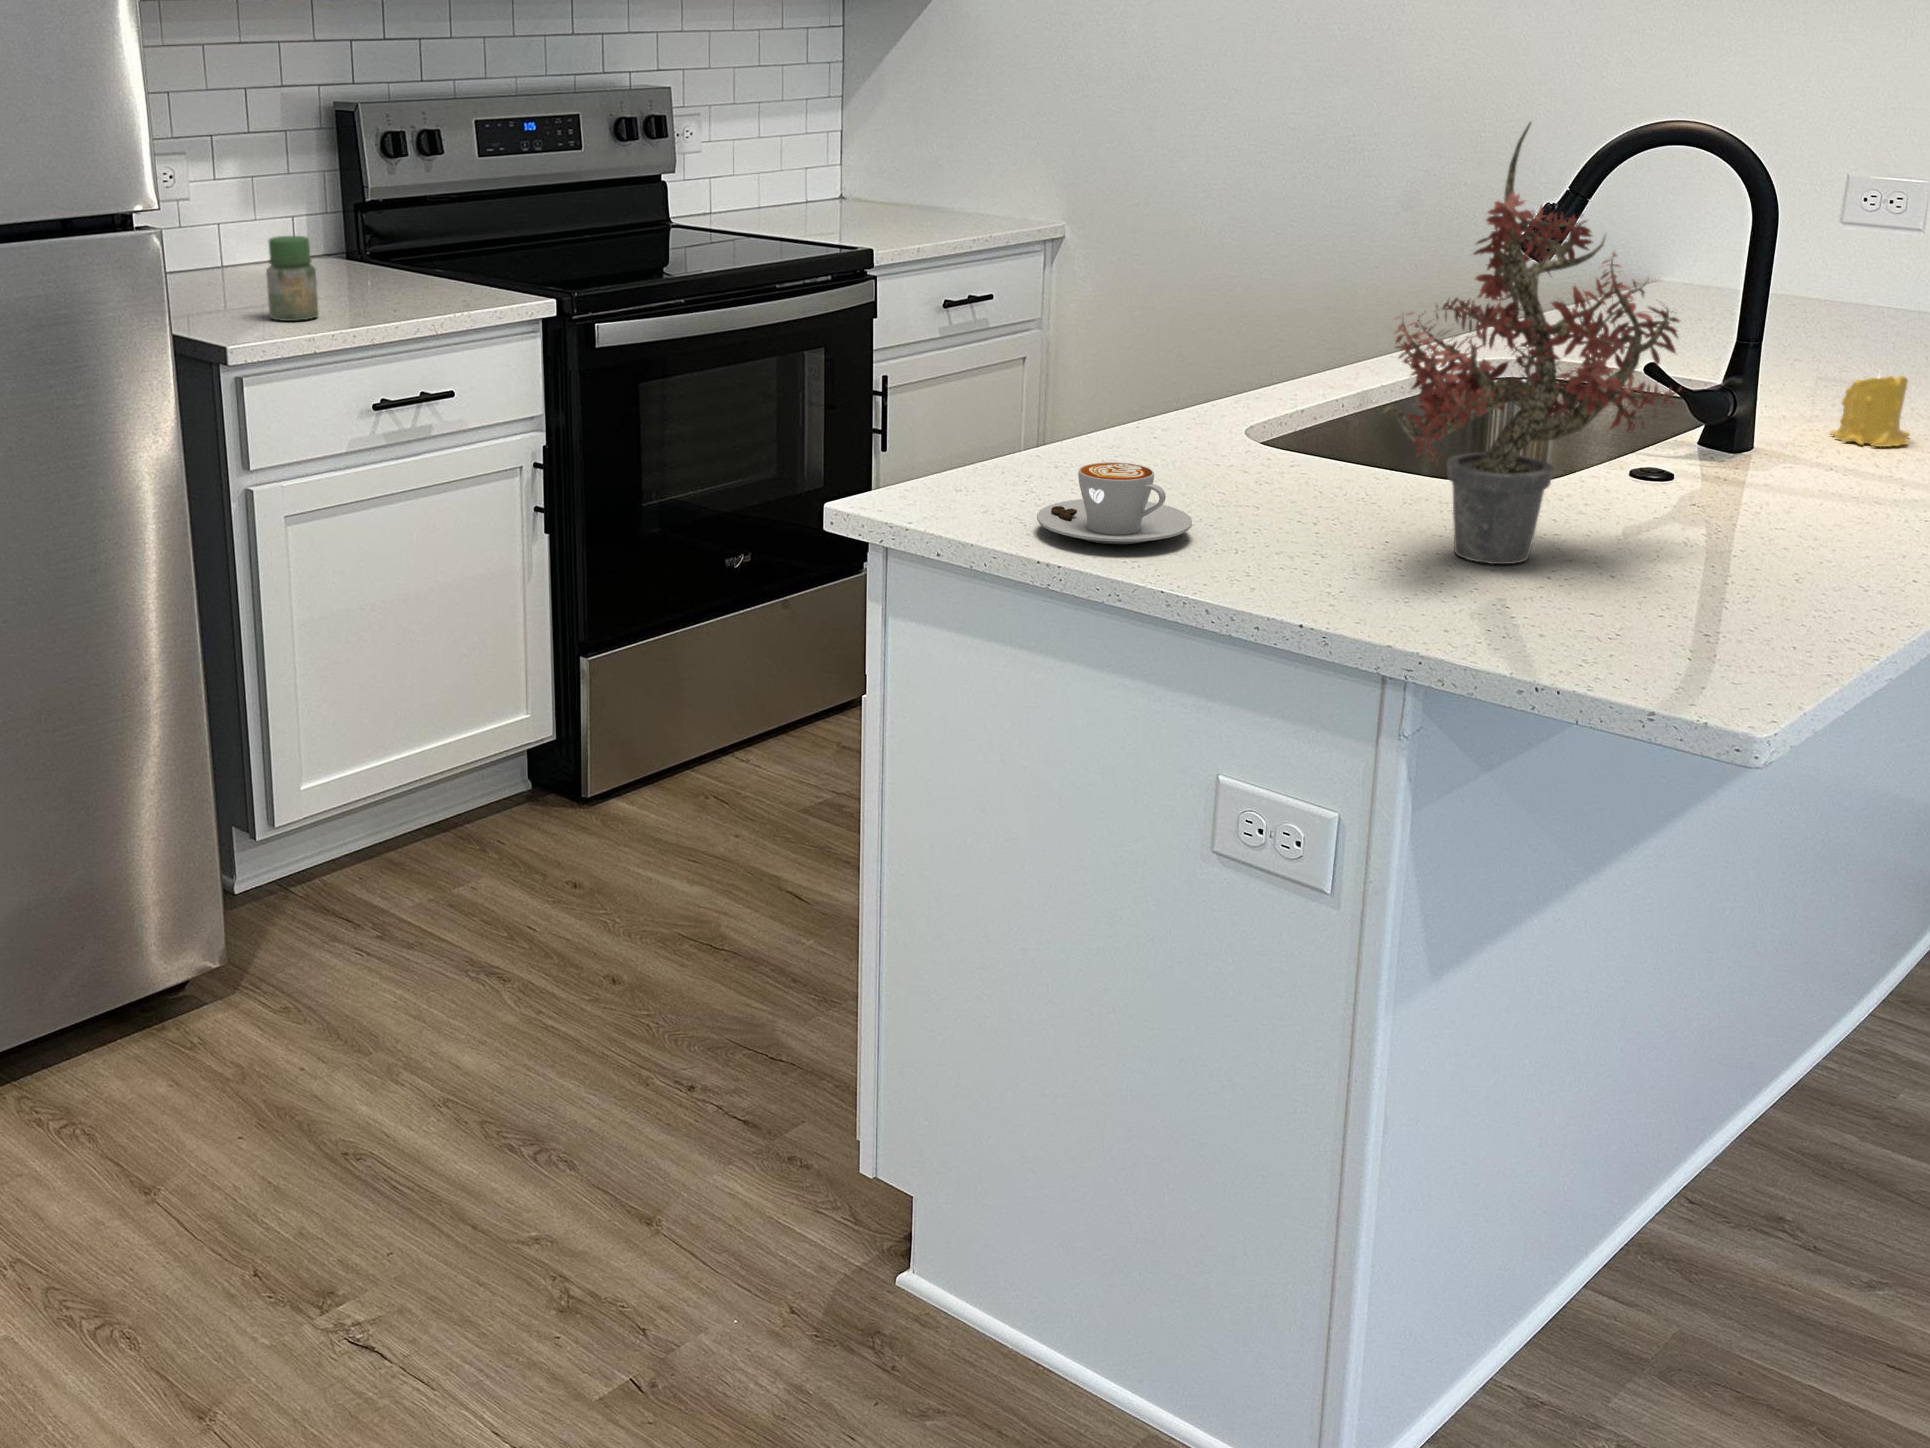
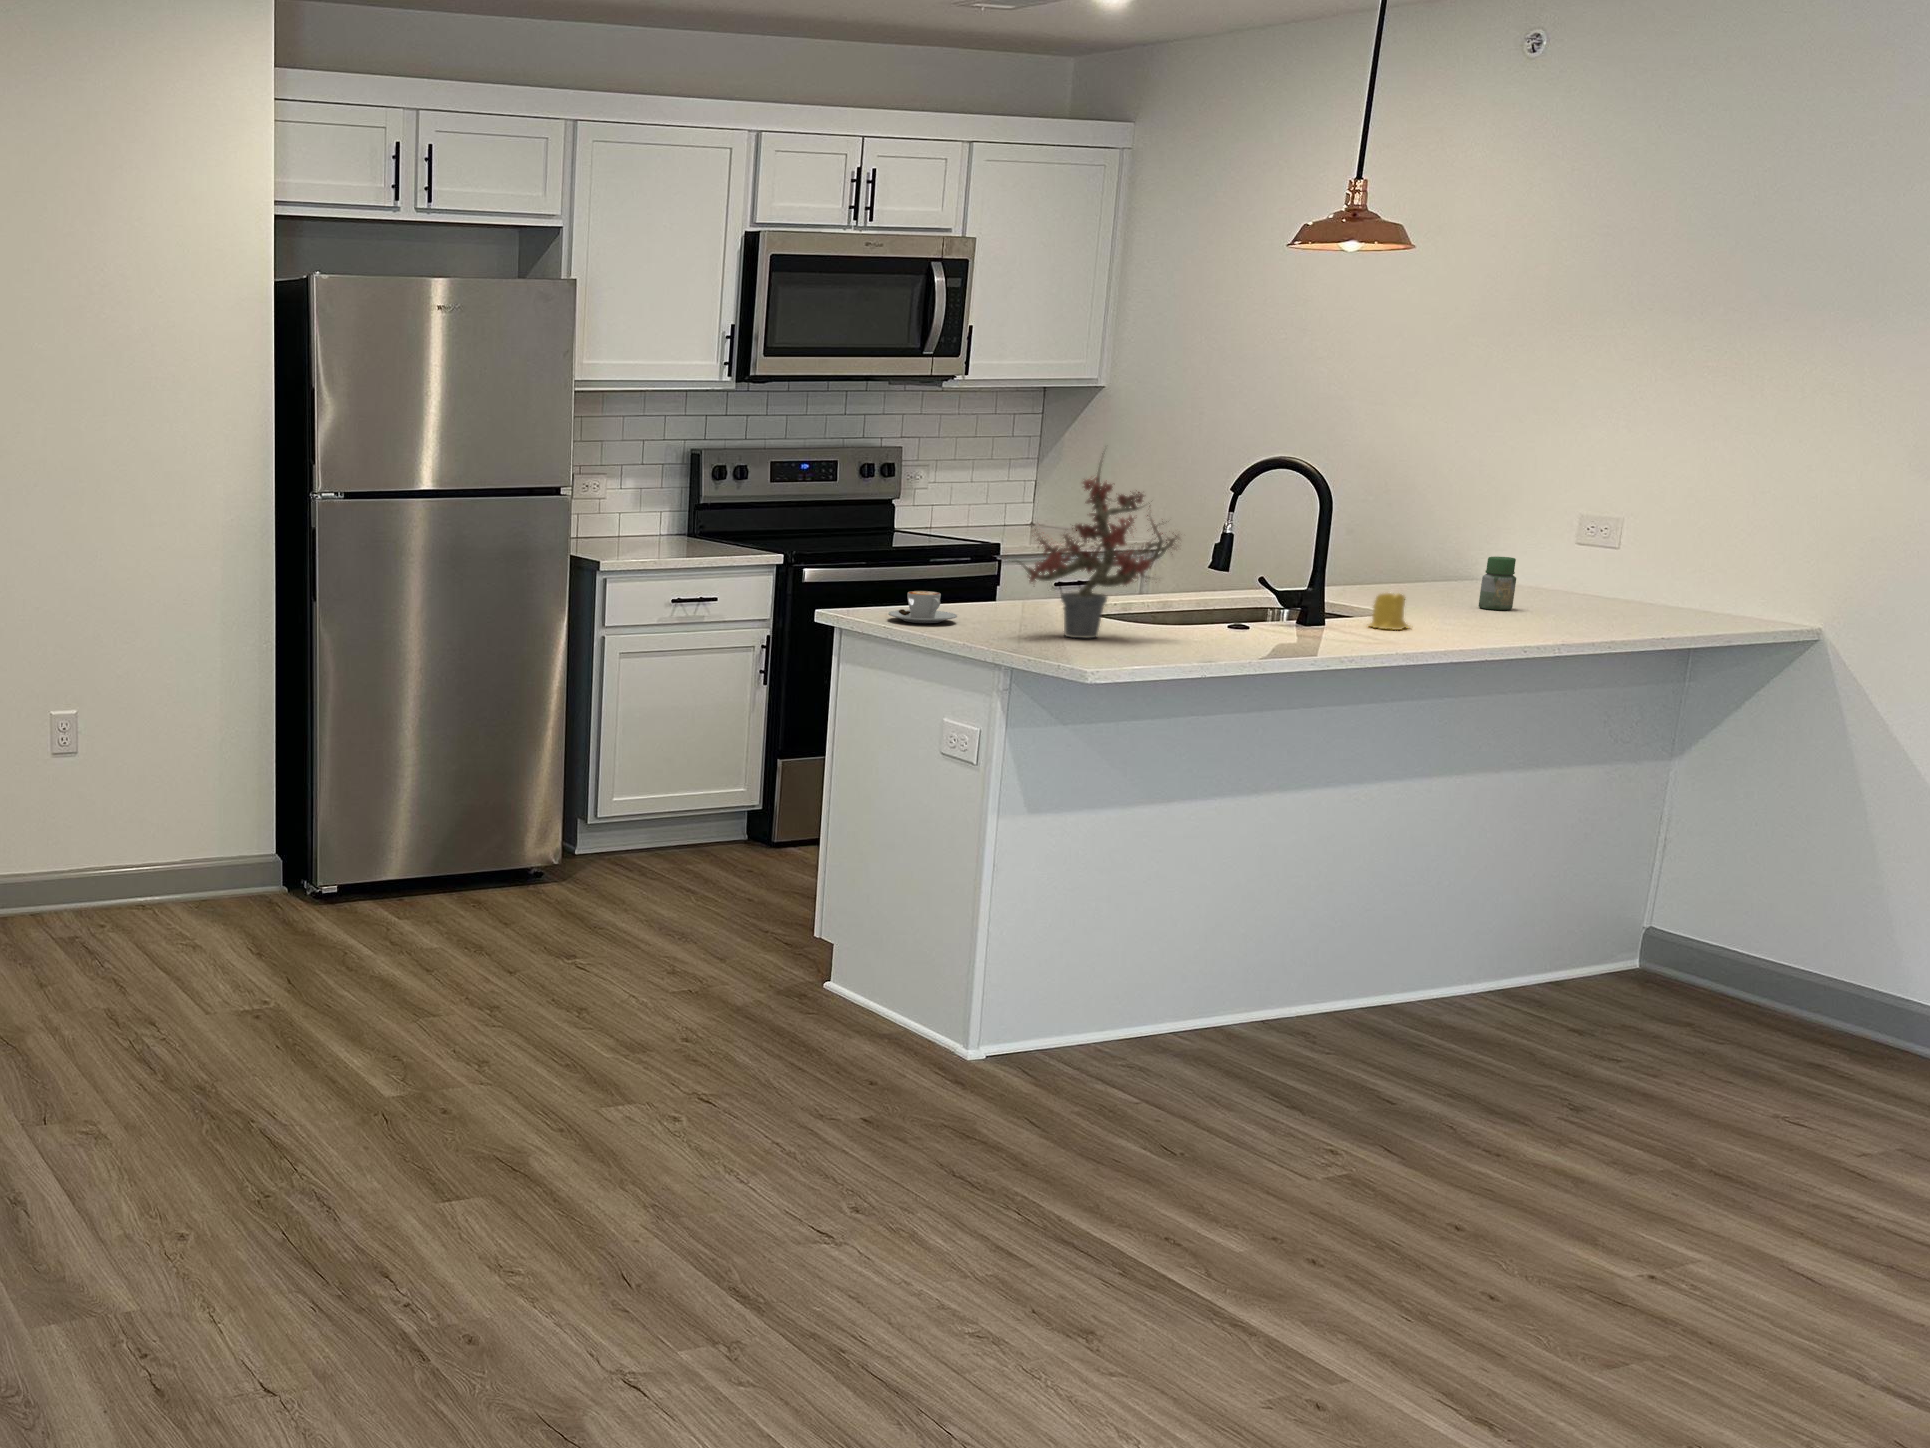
jar: present [266,236,318,321] -> present [1479,557,1516,610]

